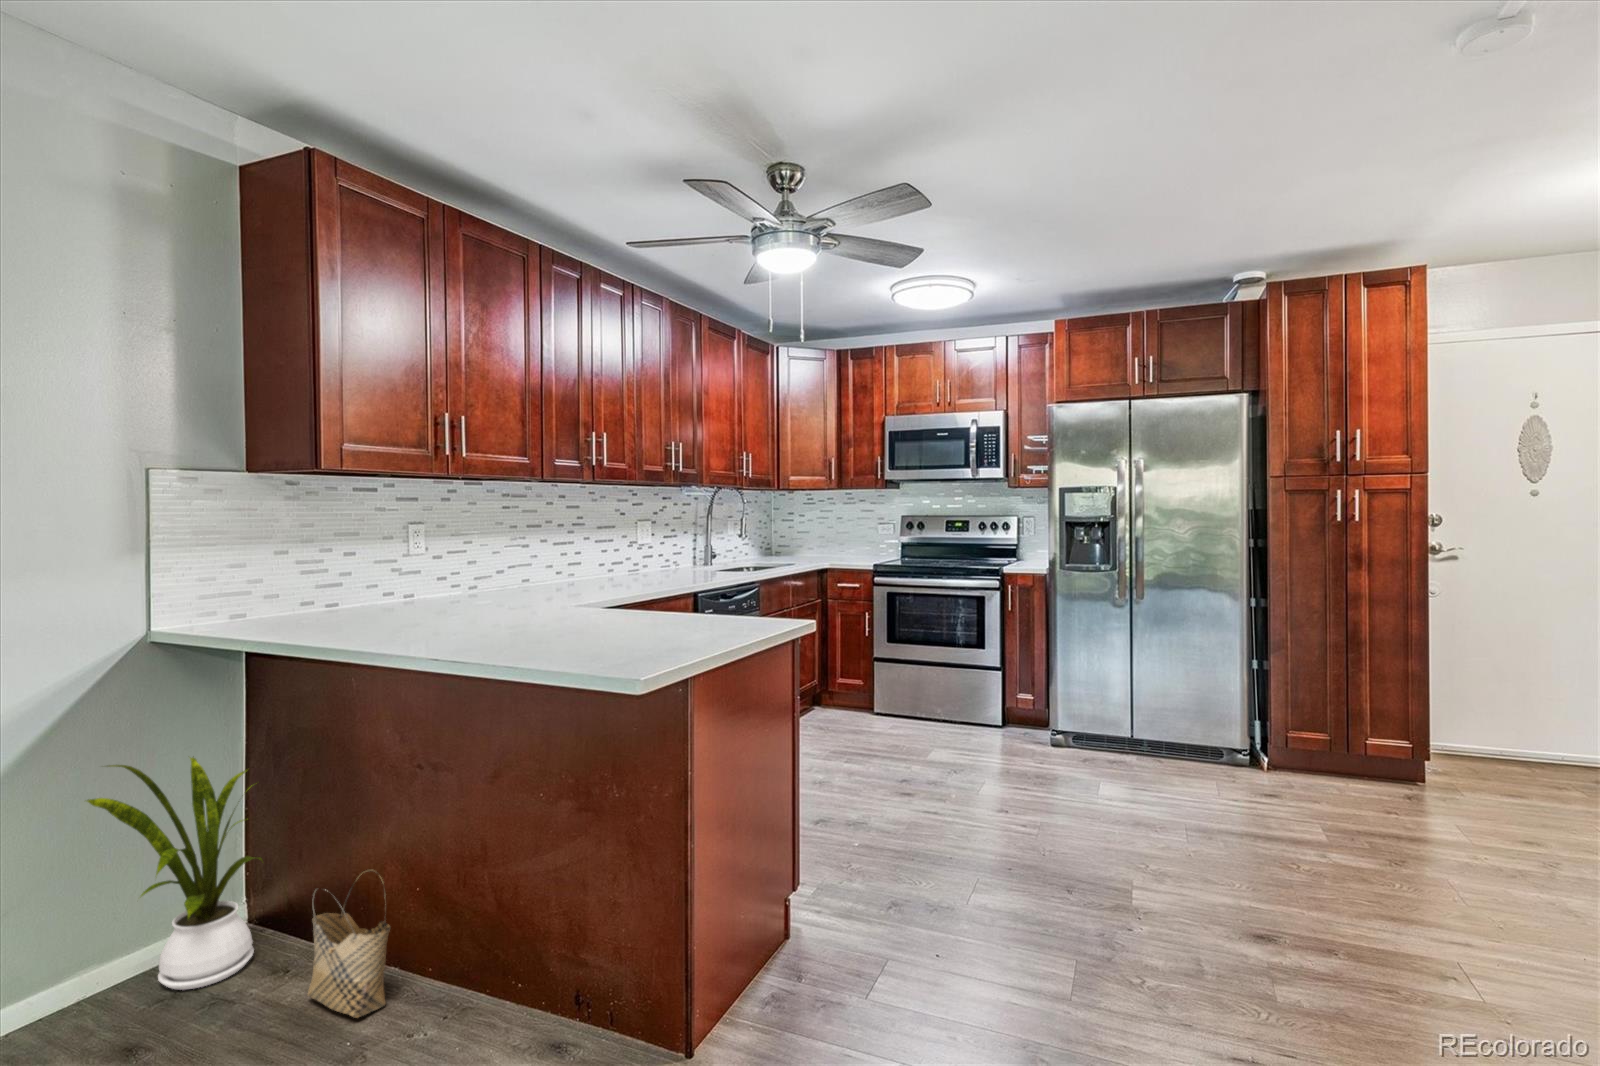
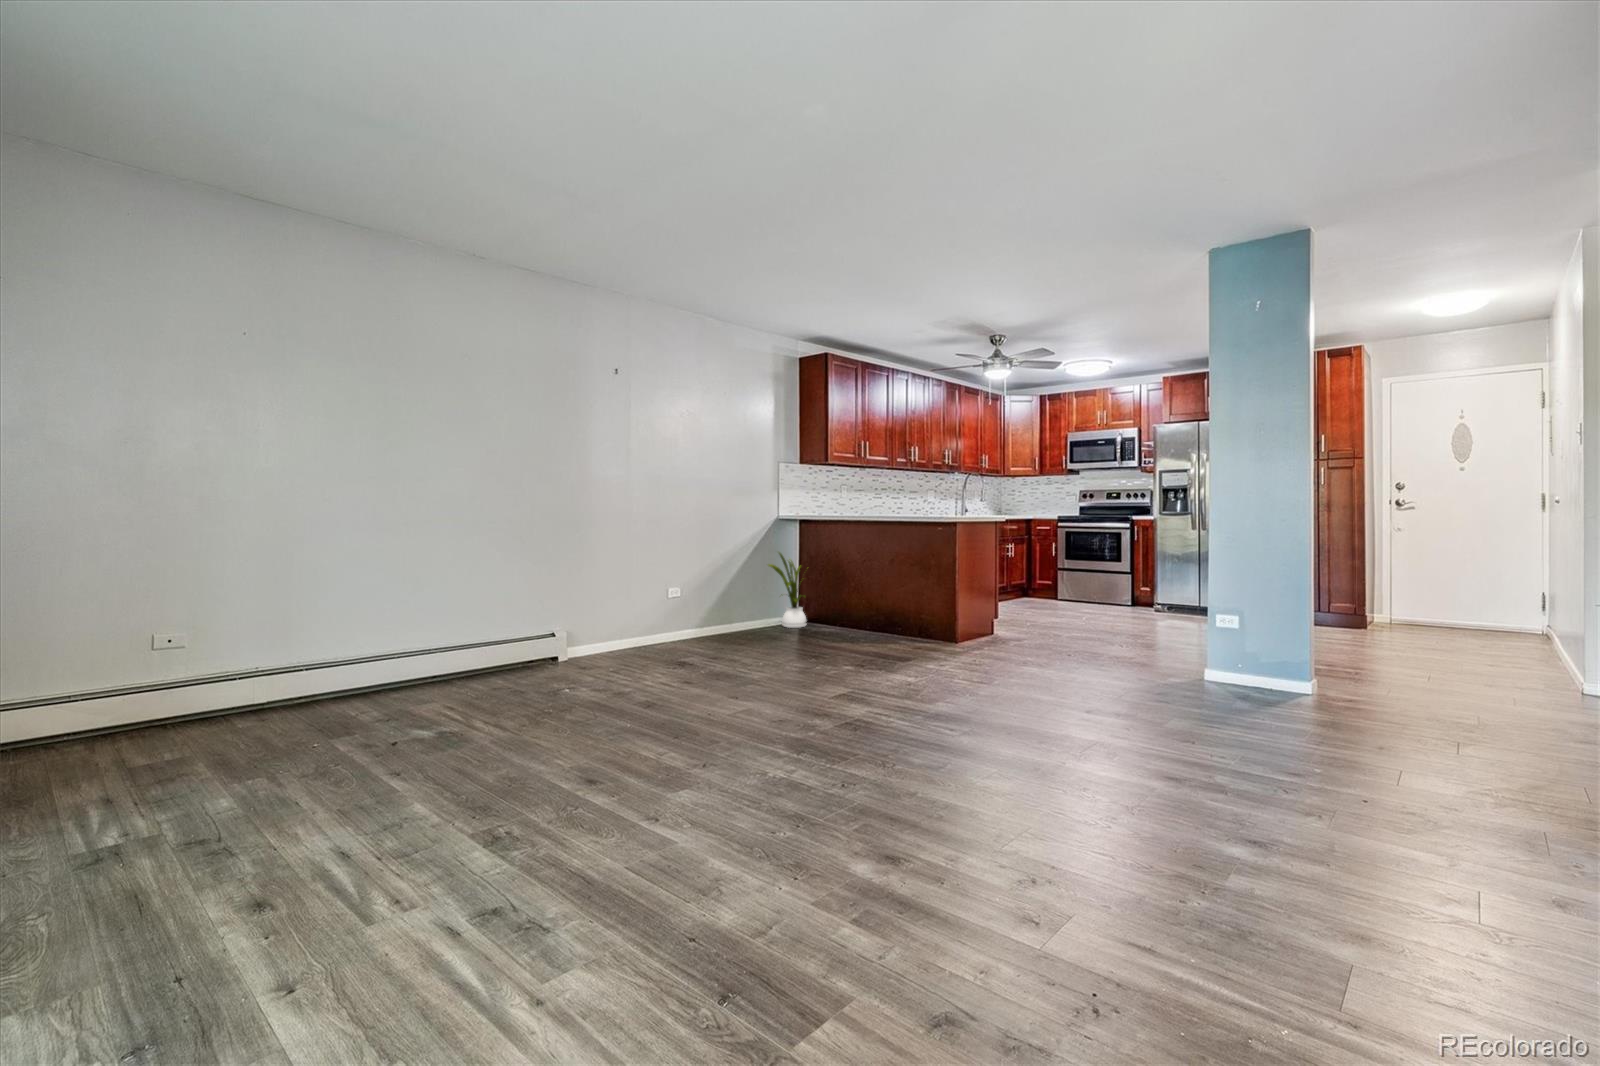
woven basket: present [308,869,391,1018] -> none [831,592,858,633]

